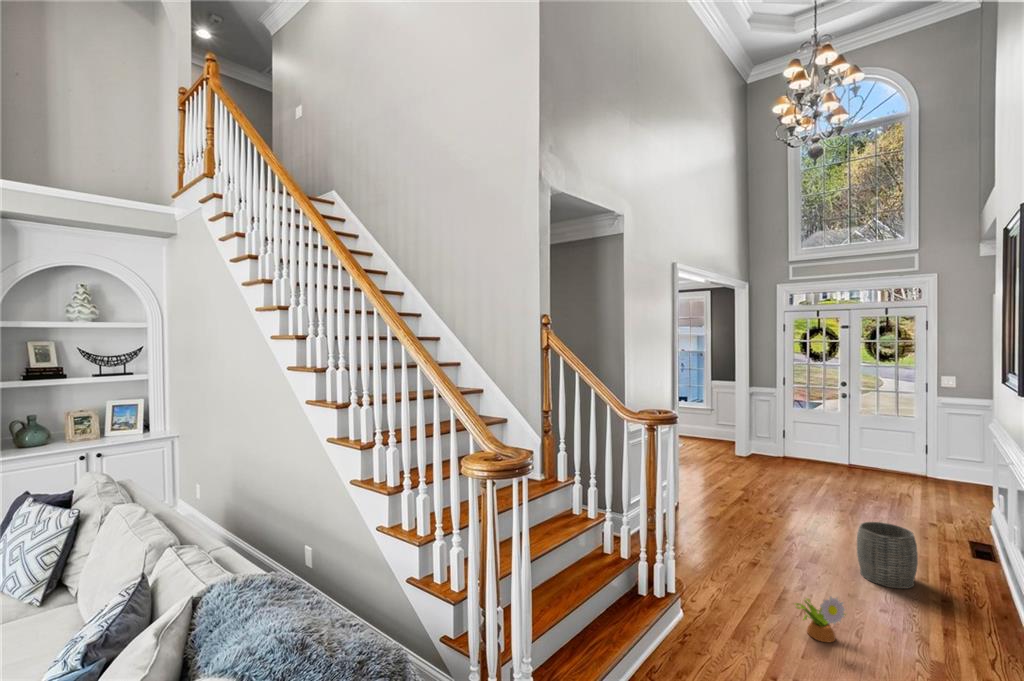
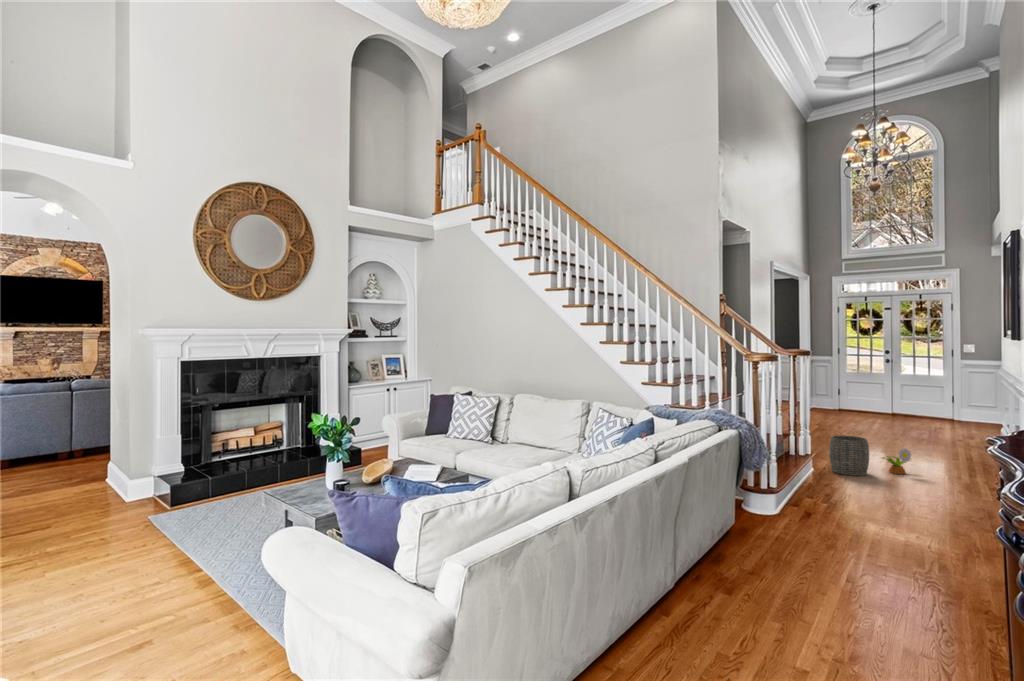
woven basket: present [857,522,918,589] -> present [829,435,869,476]

